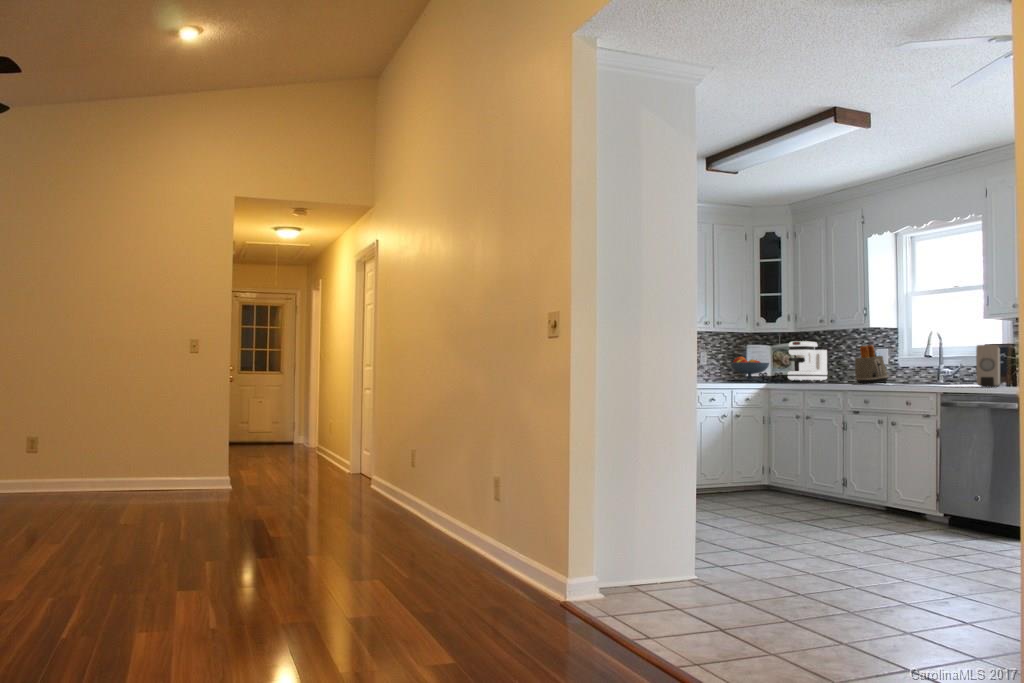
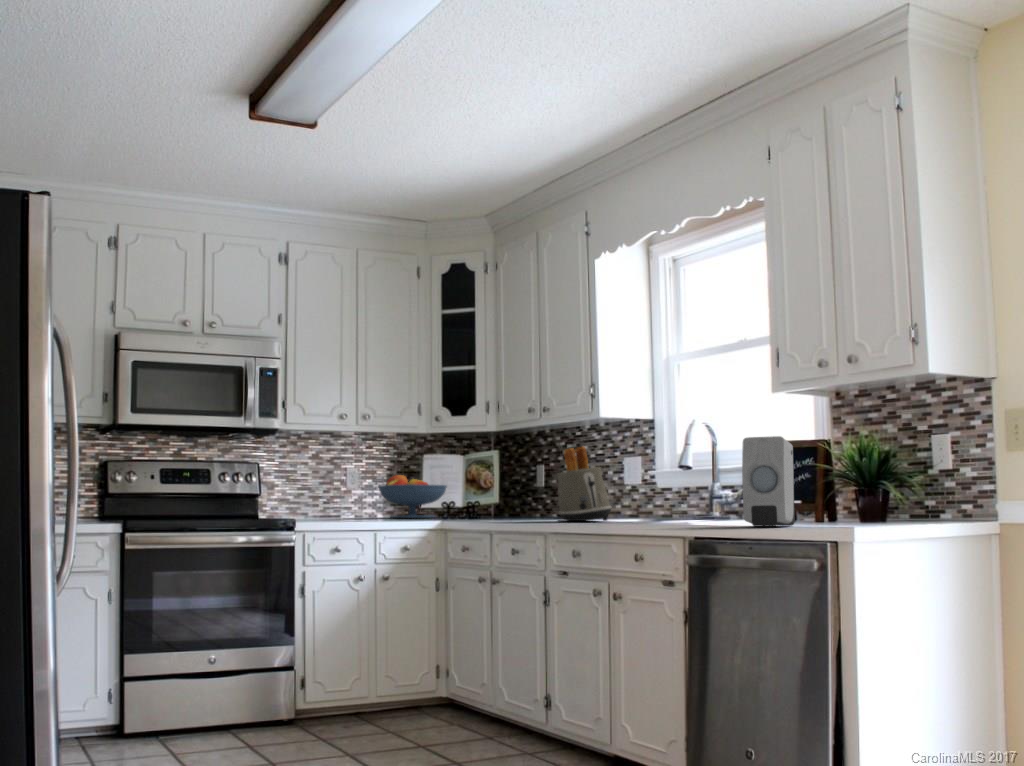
coffee maker: present [788,341,827,381] -> none [484,447,555,516]

